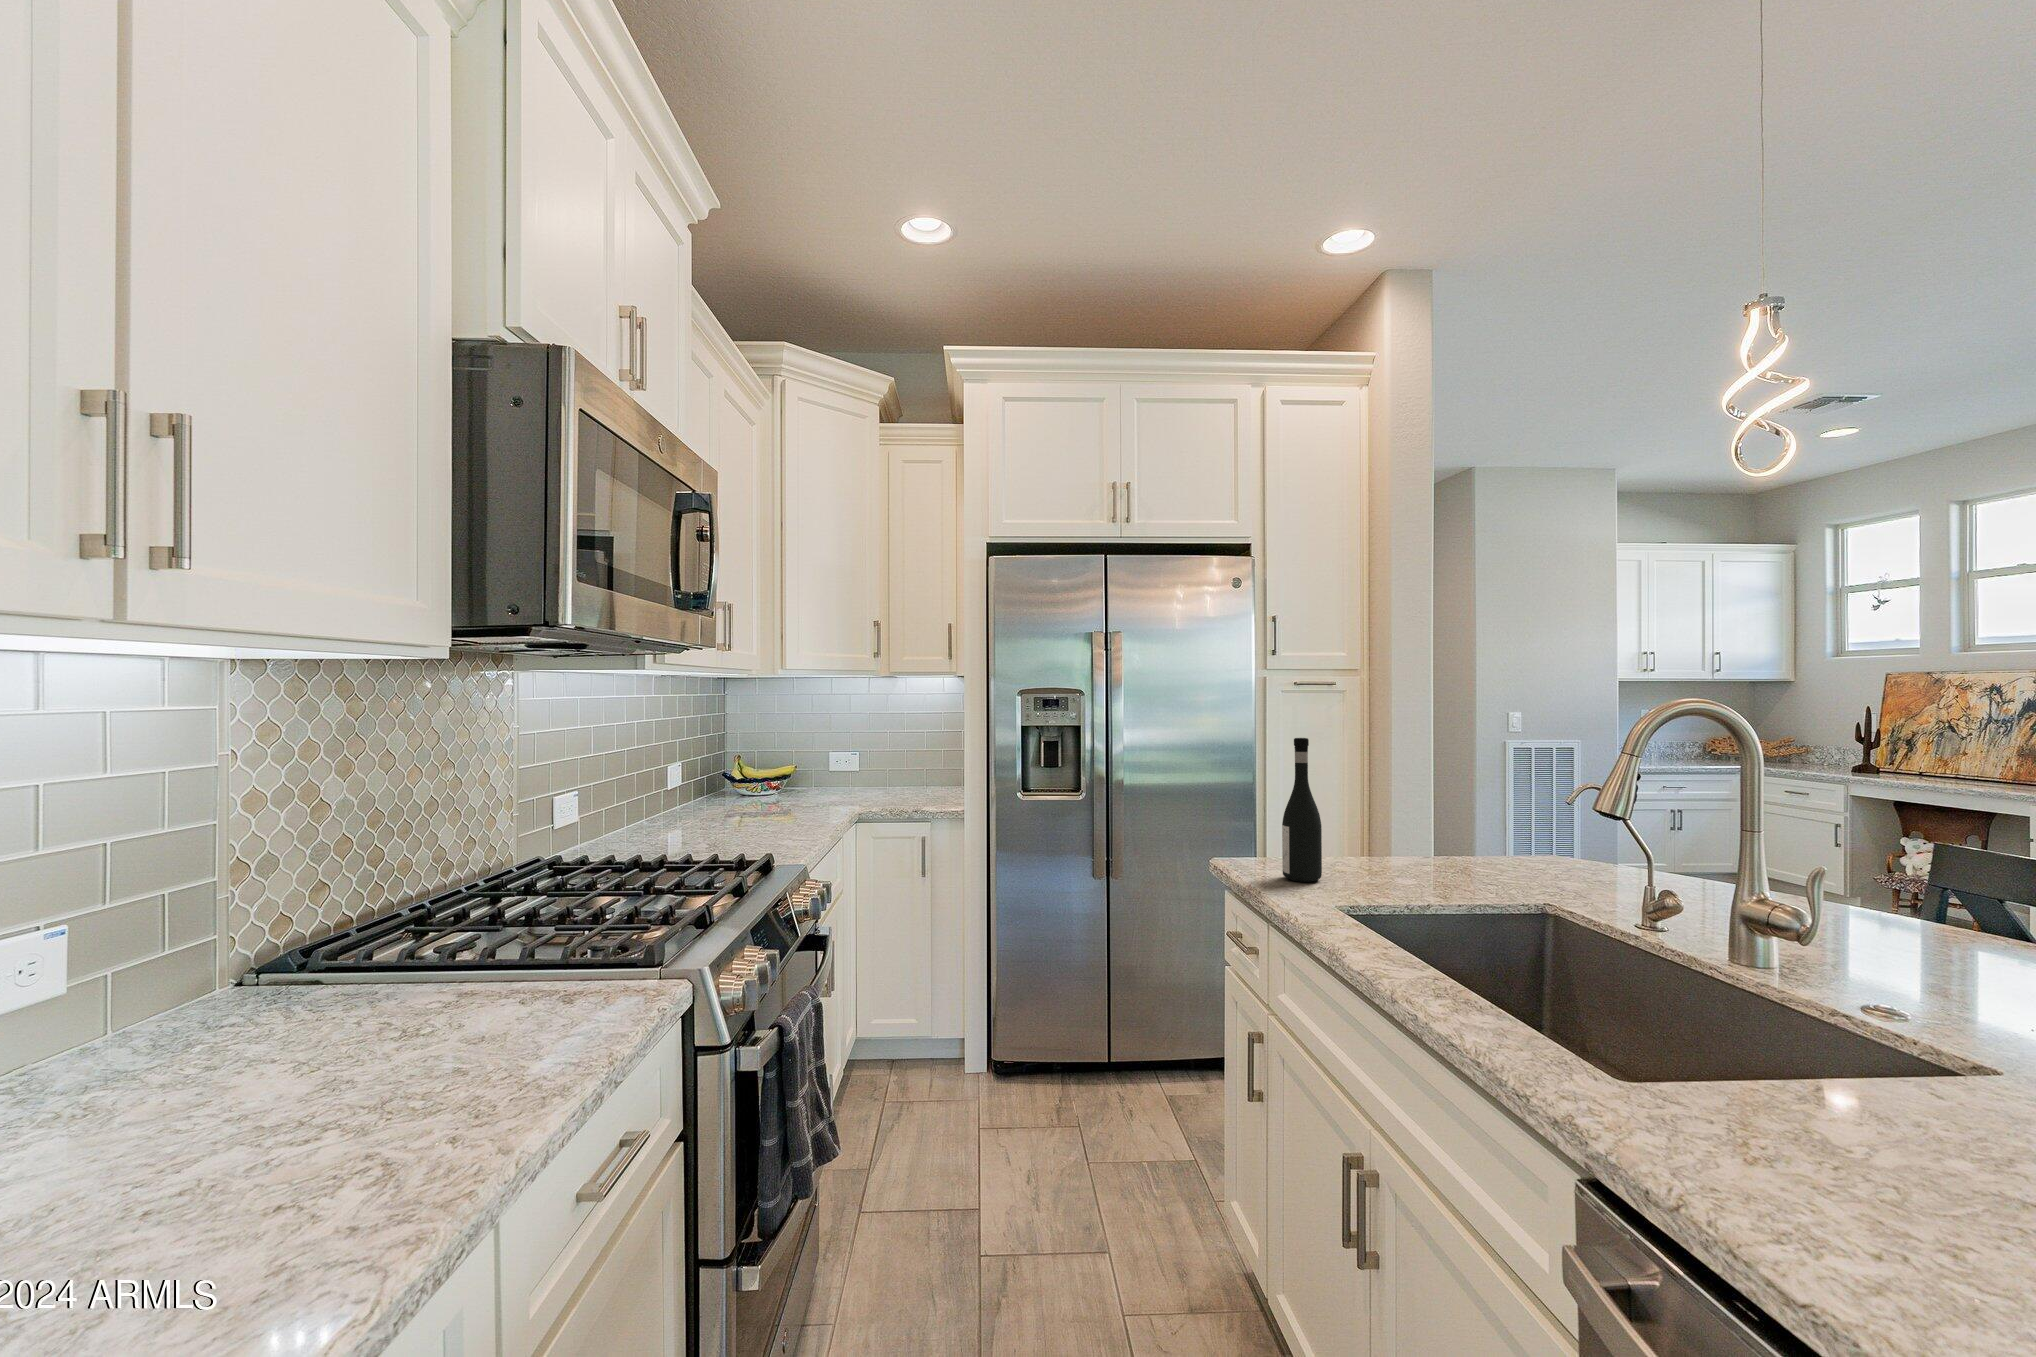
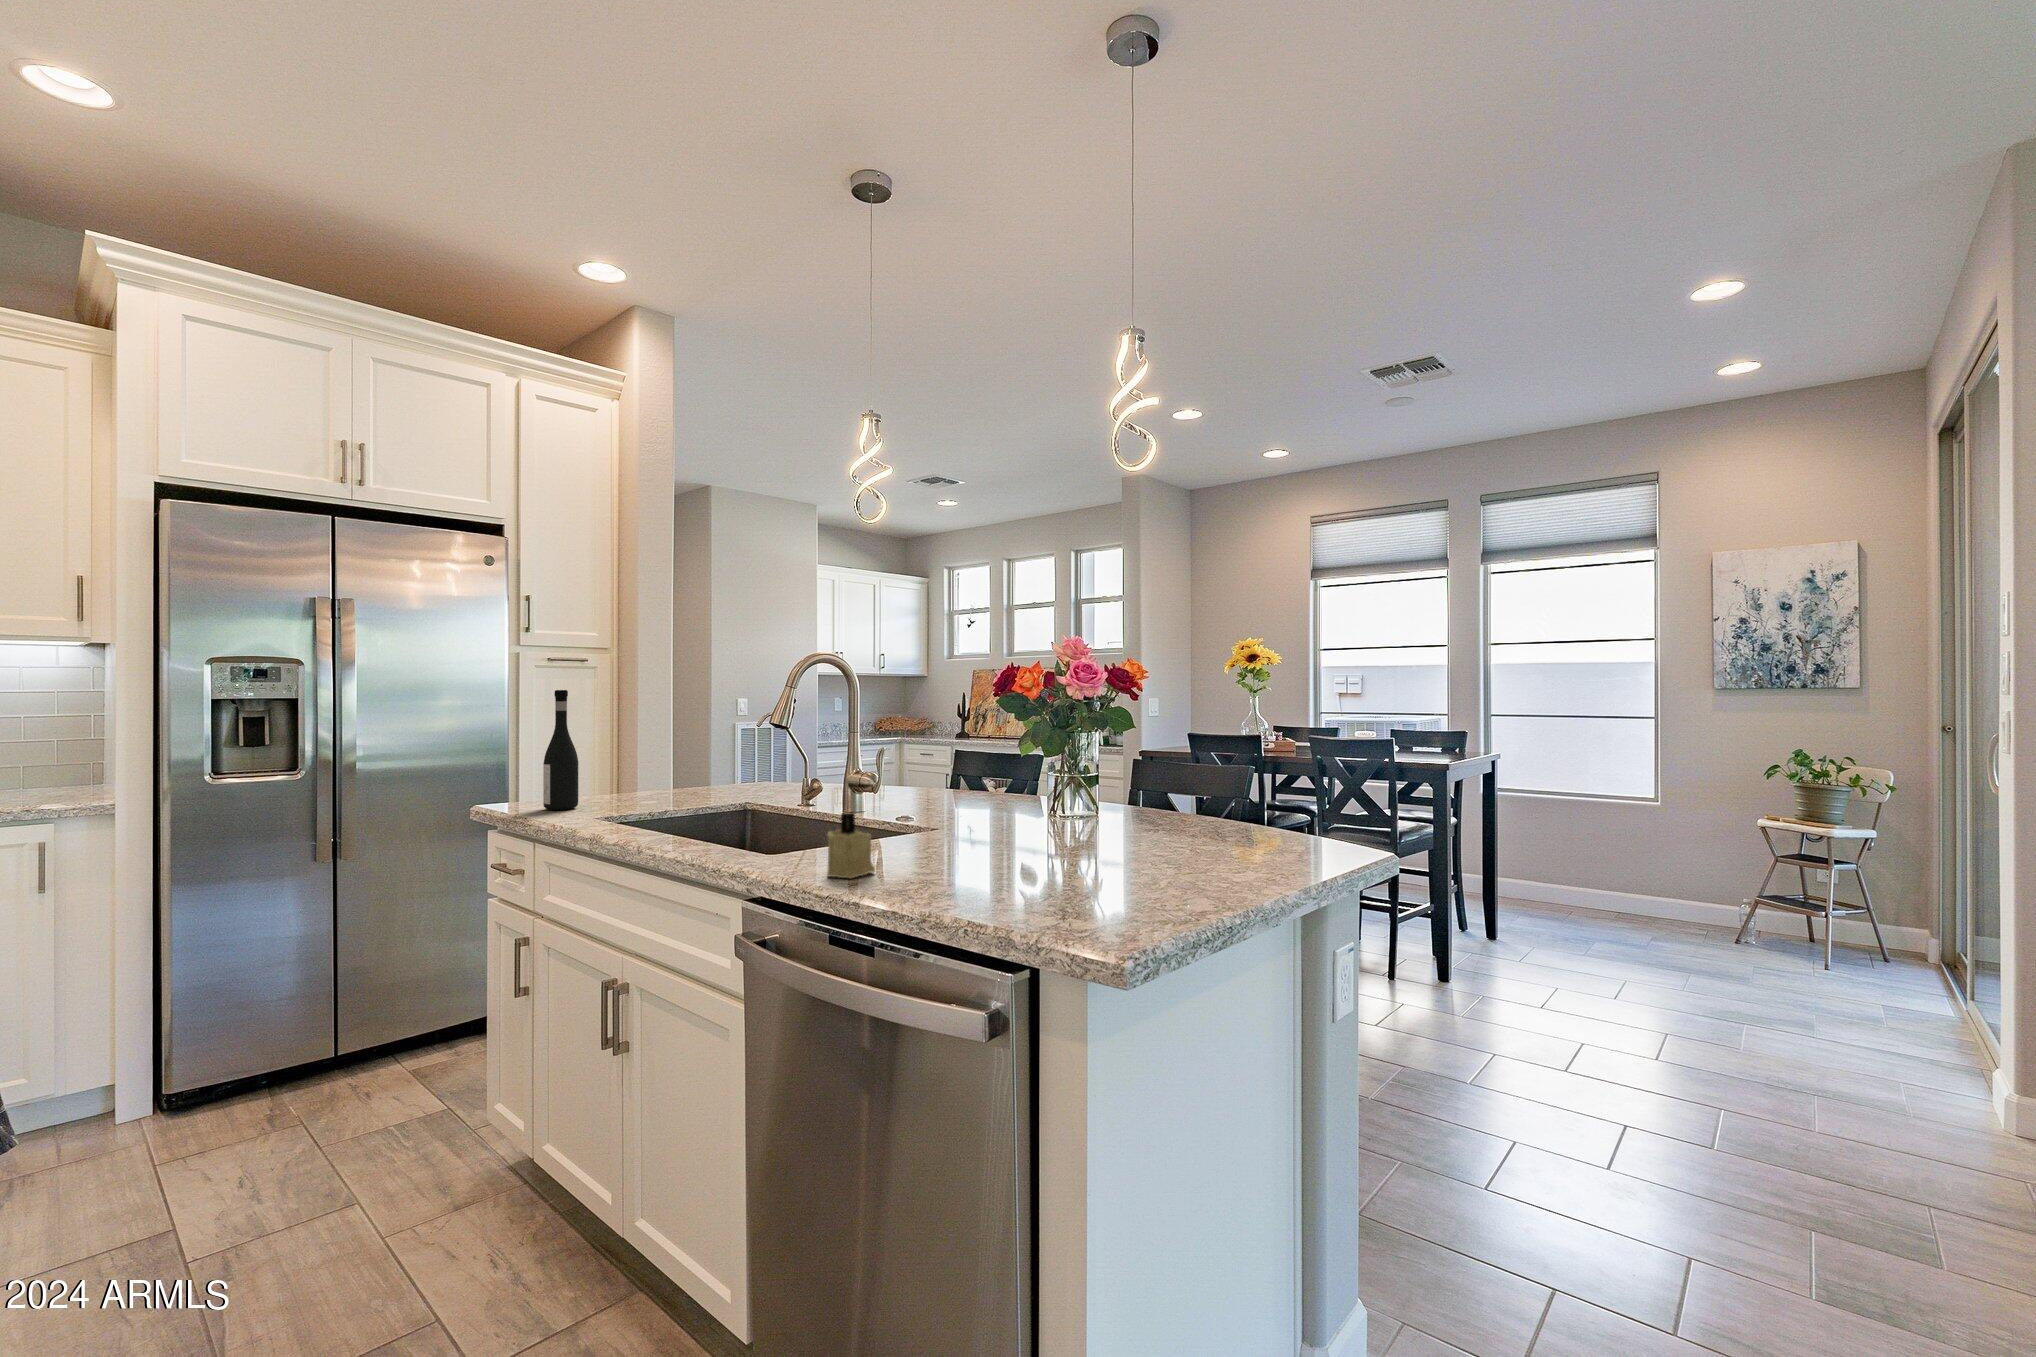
candle: none [1763,1084,1896,1242] -> present [827,813,875,878]

